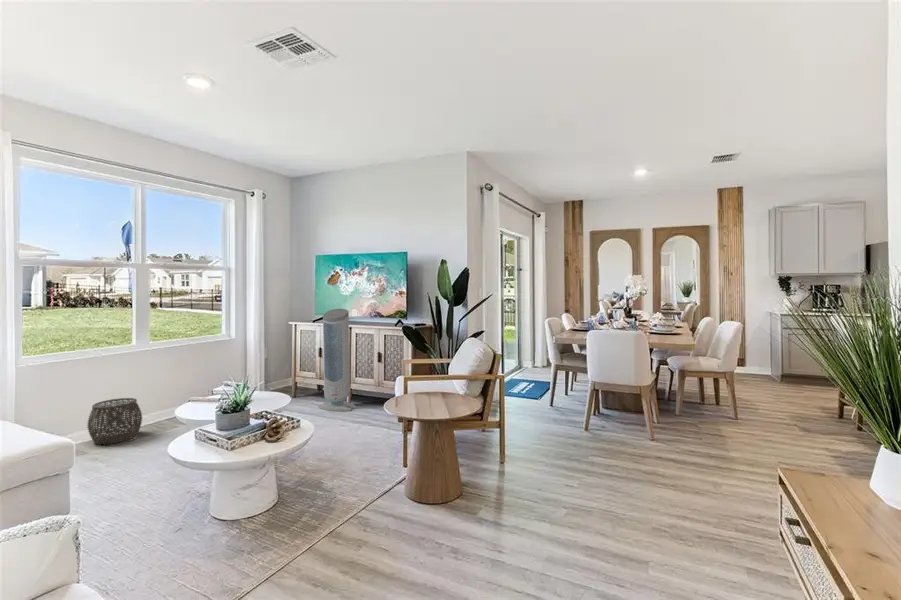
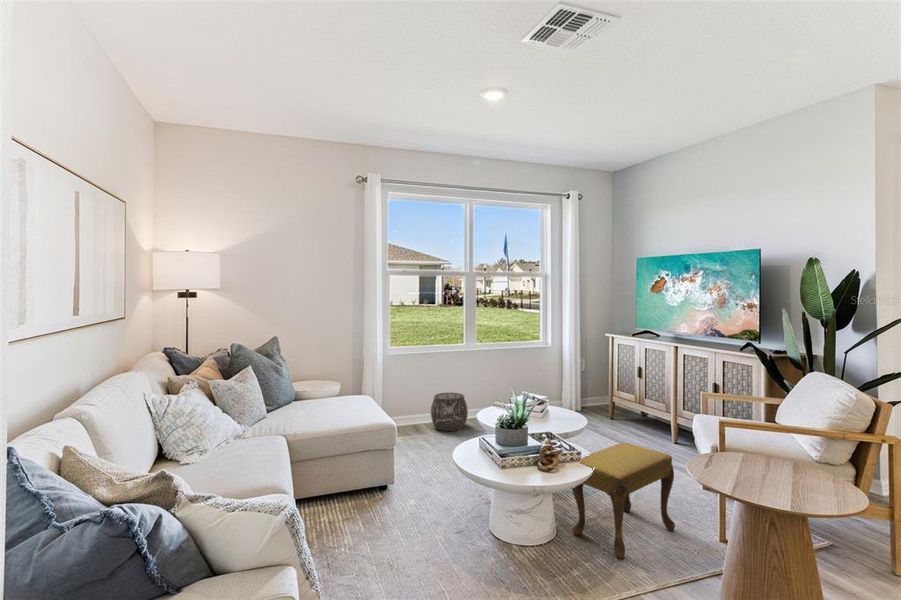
air purifier: present [318,309,356,411] -> none [633,323,681,451]
footstool: none [290,406,369,496] -> present [572,442,675,559]

